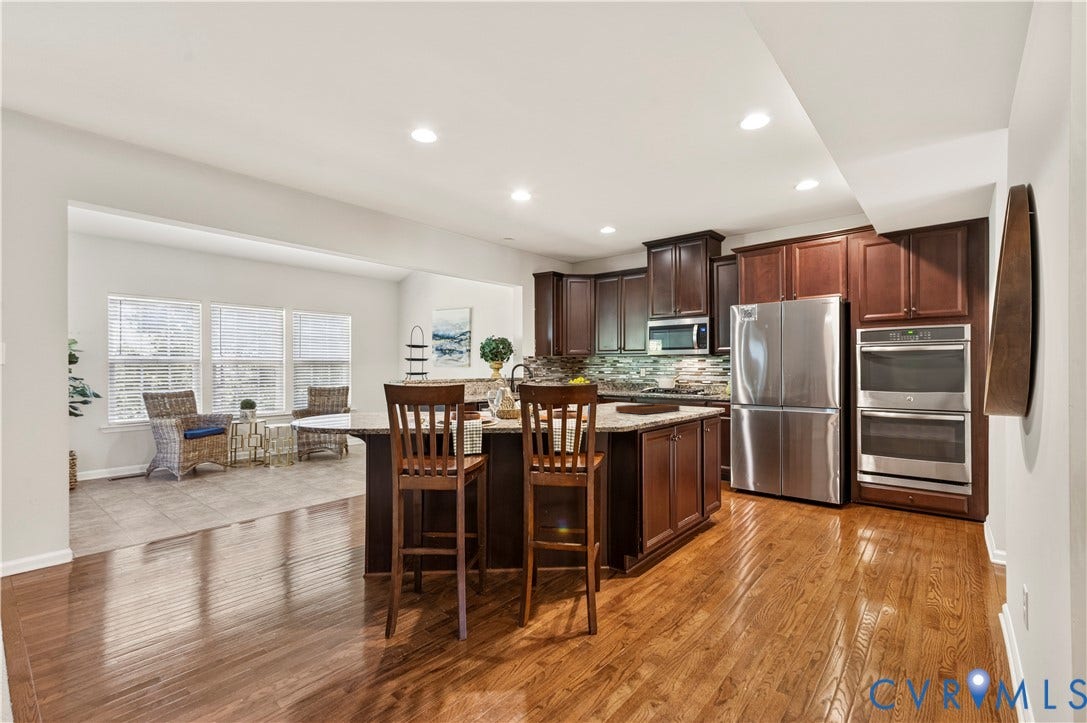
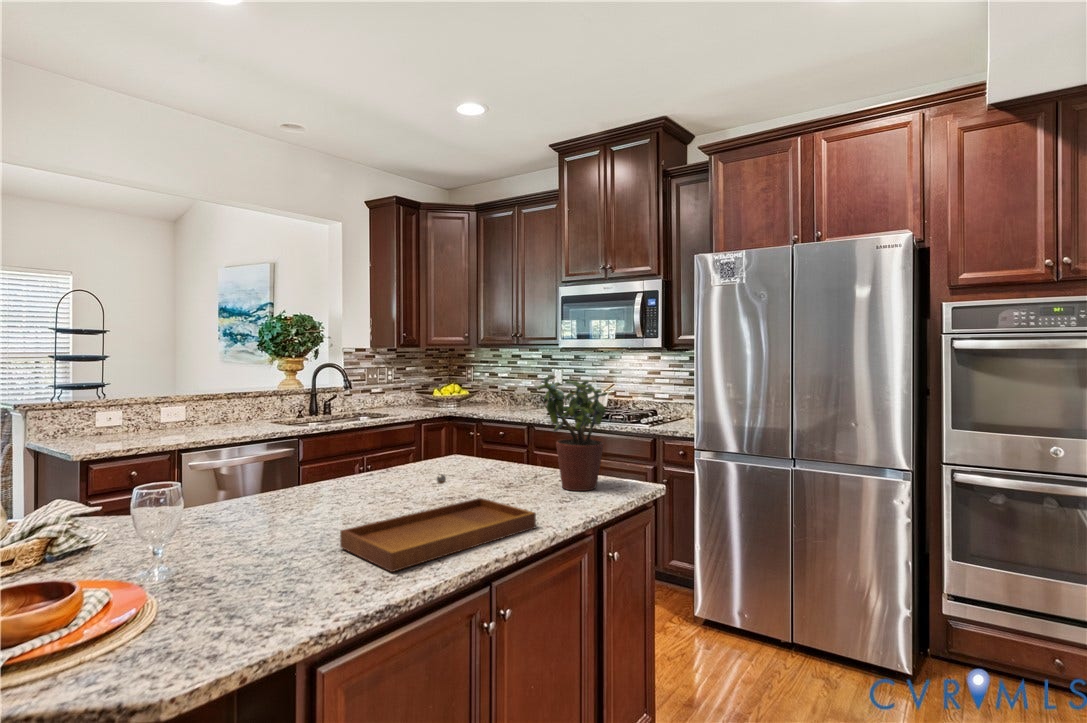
potted plant: none [668,359,699,406] -> present [537,375,608,491]

